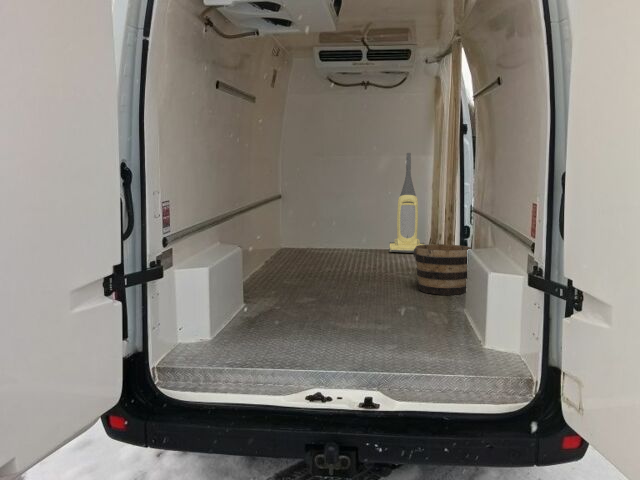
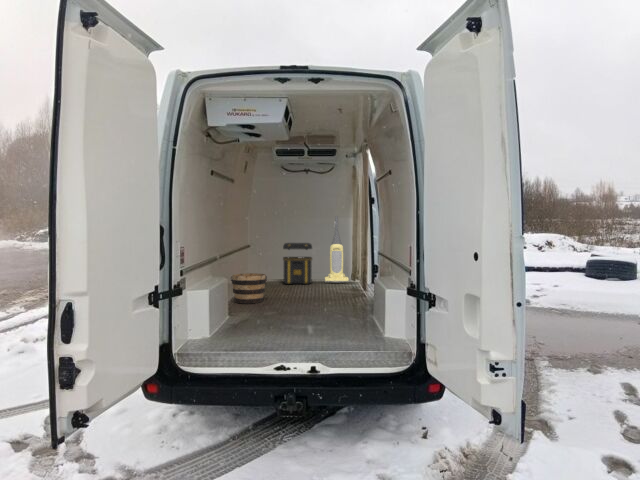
toolbox: none [328,193,371,254] -> present [283,243,312,284]
bucket: present [414,244,472,295] -> present [231,273,267,304]

